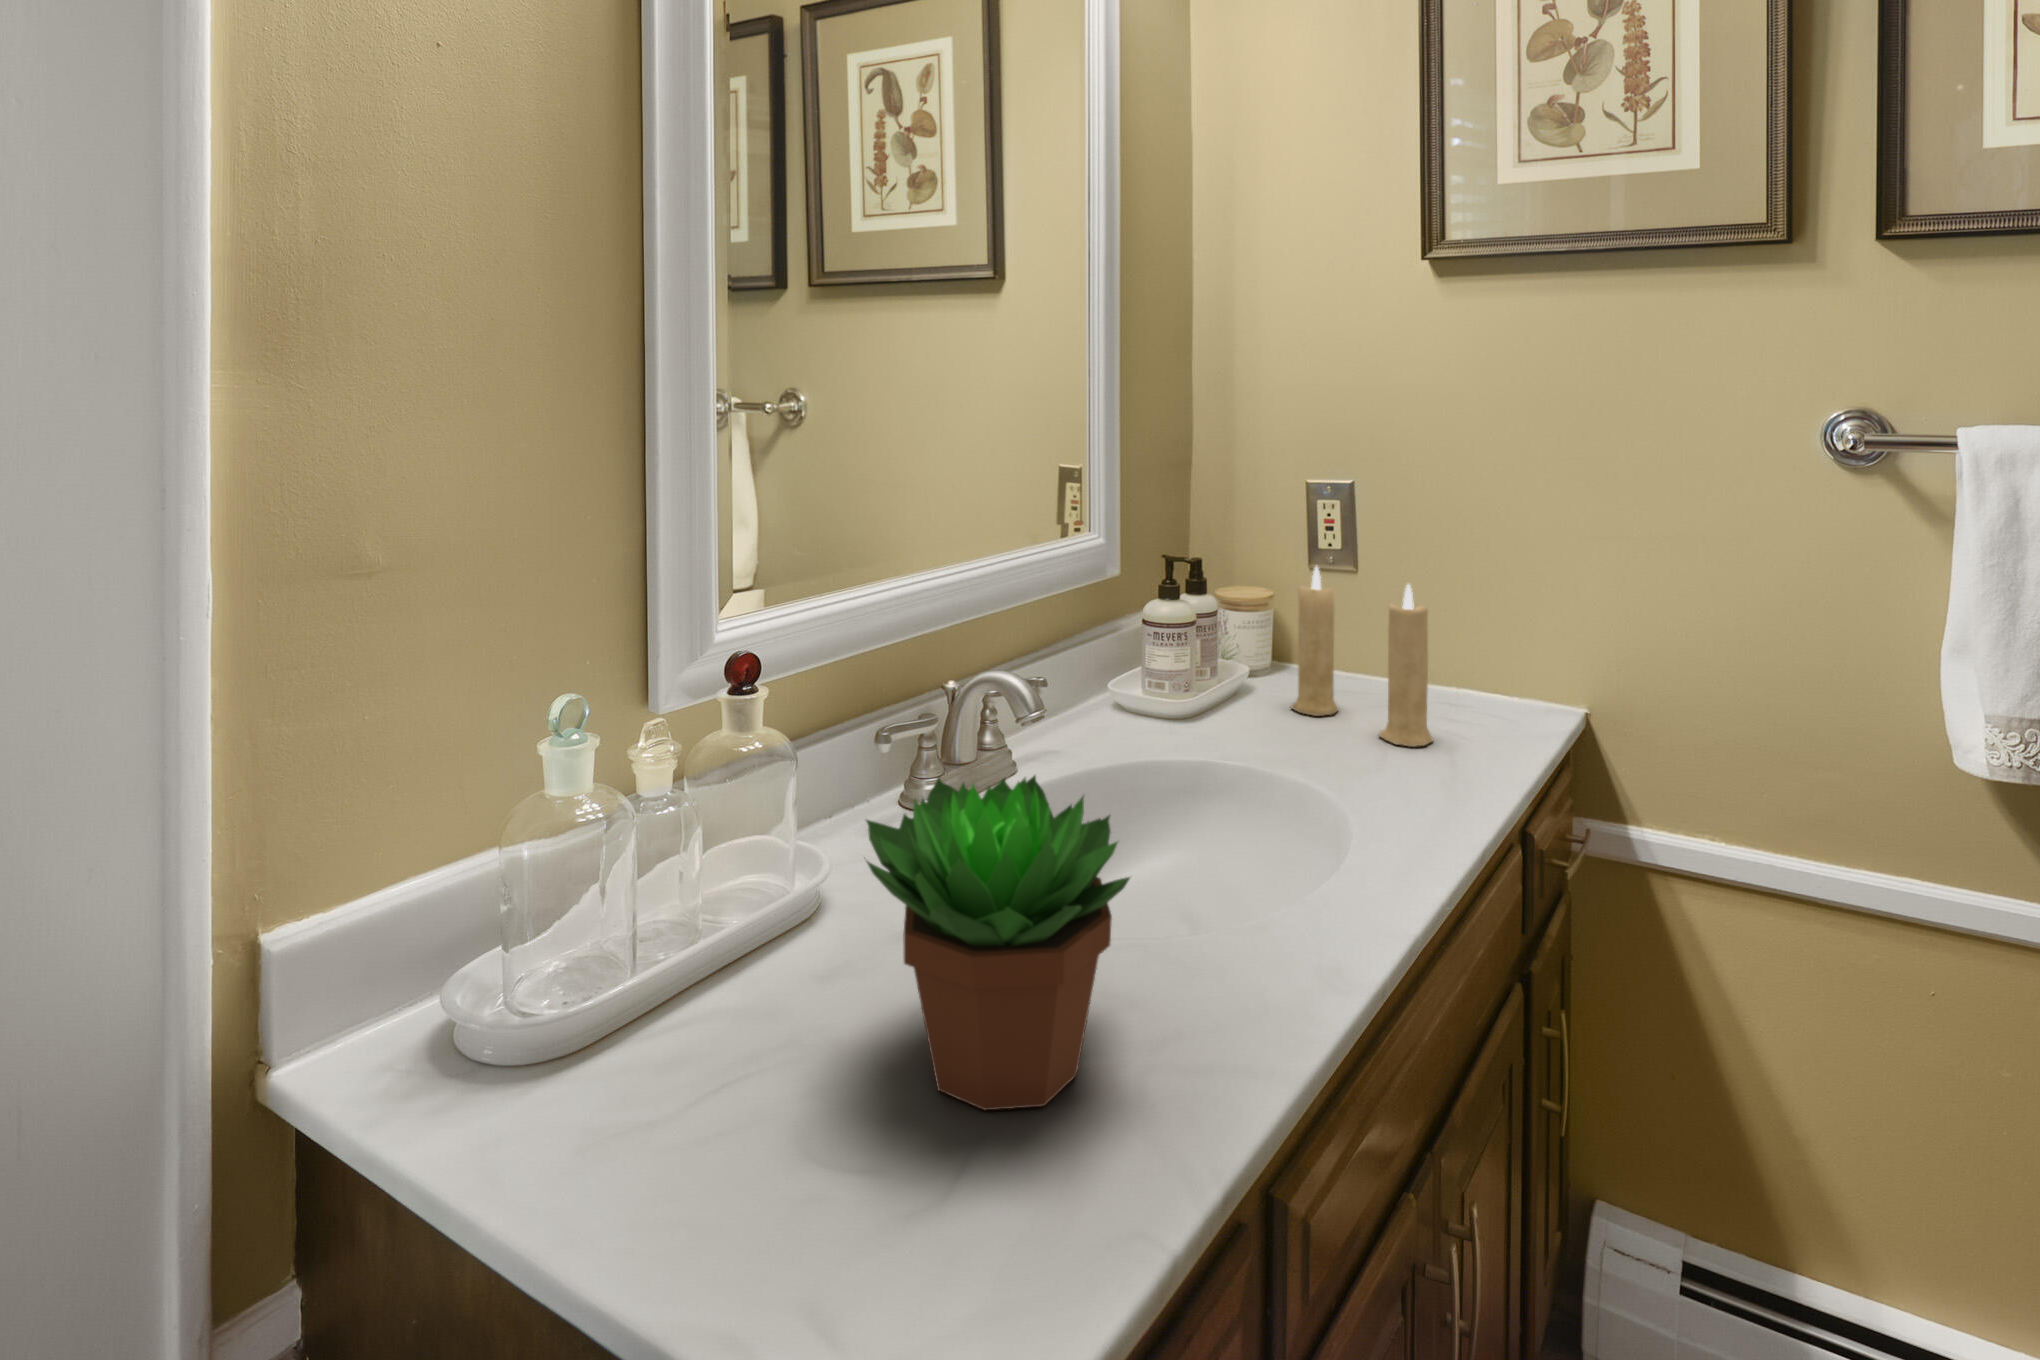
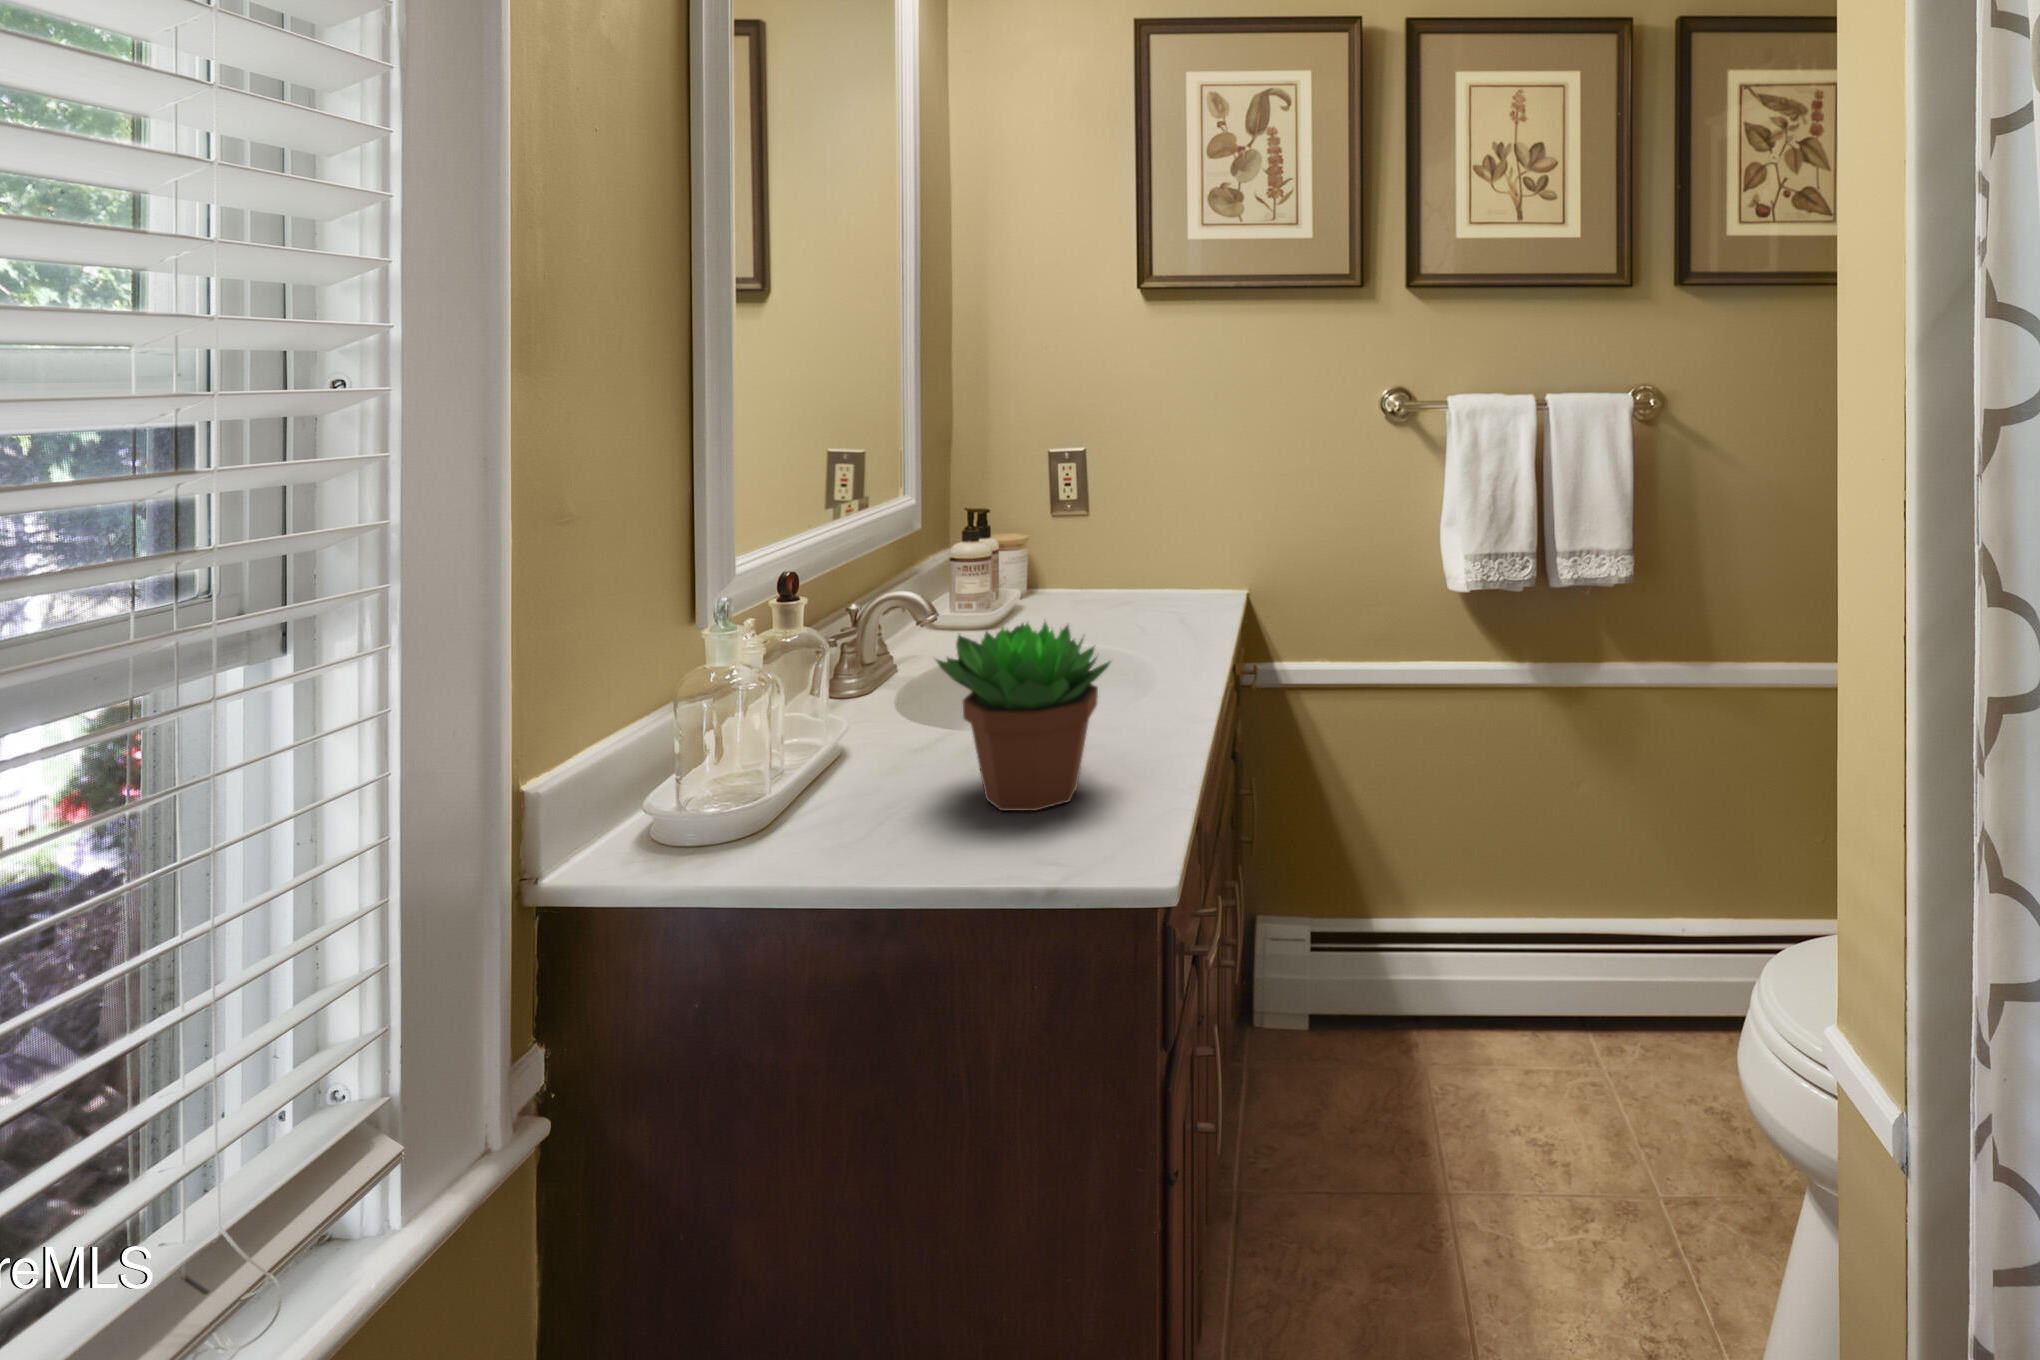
candle: present [1291,567,1433,747] -> none [1059,507,1167,625]

